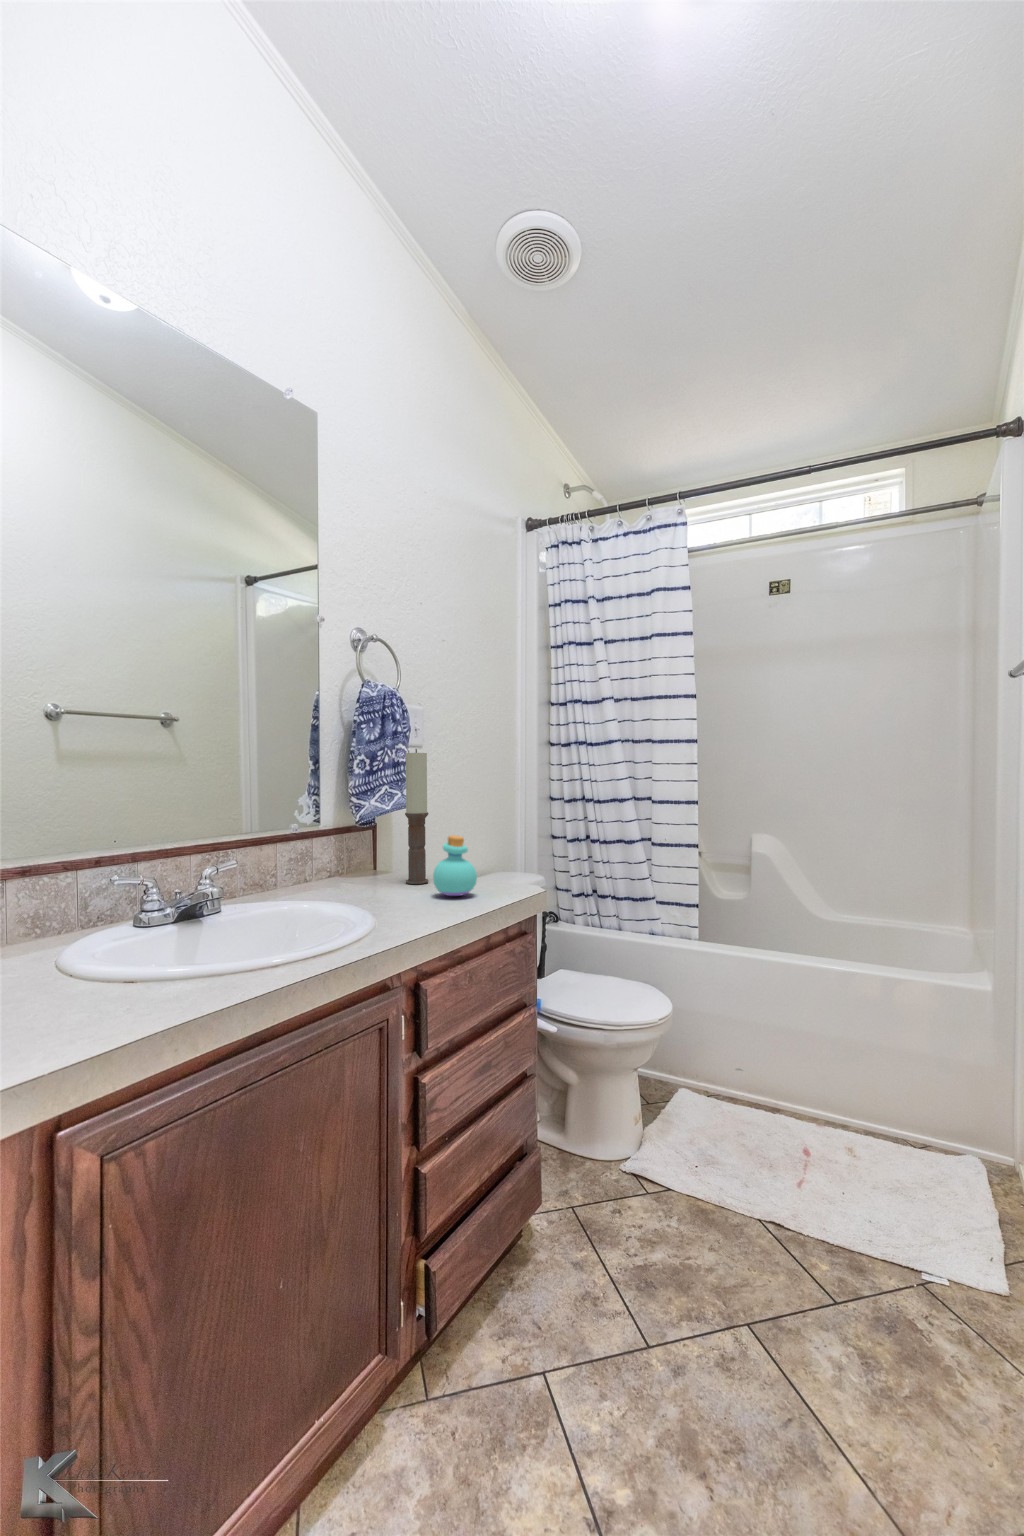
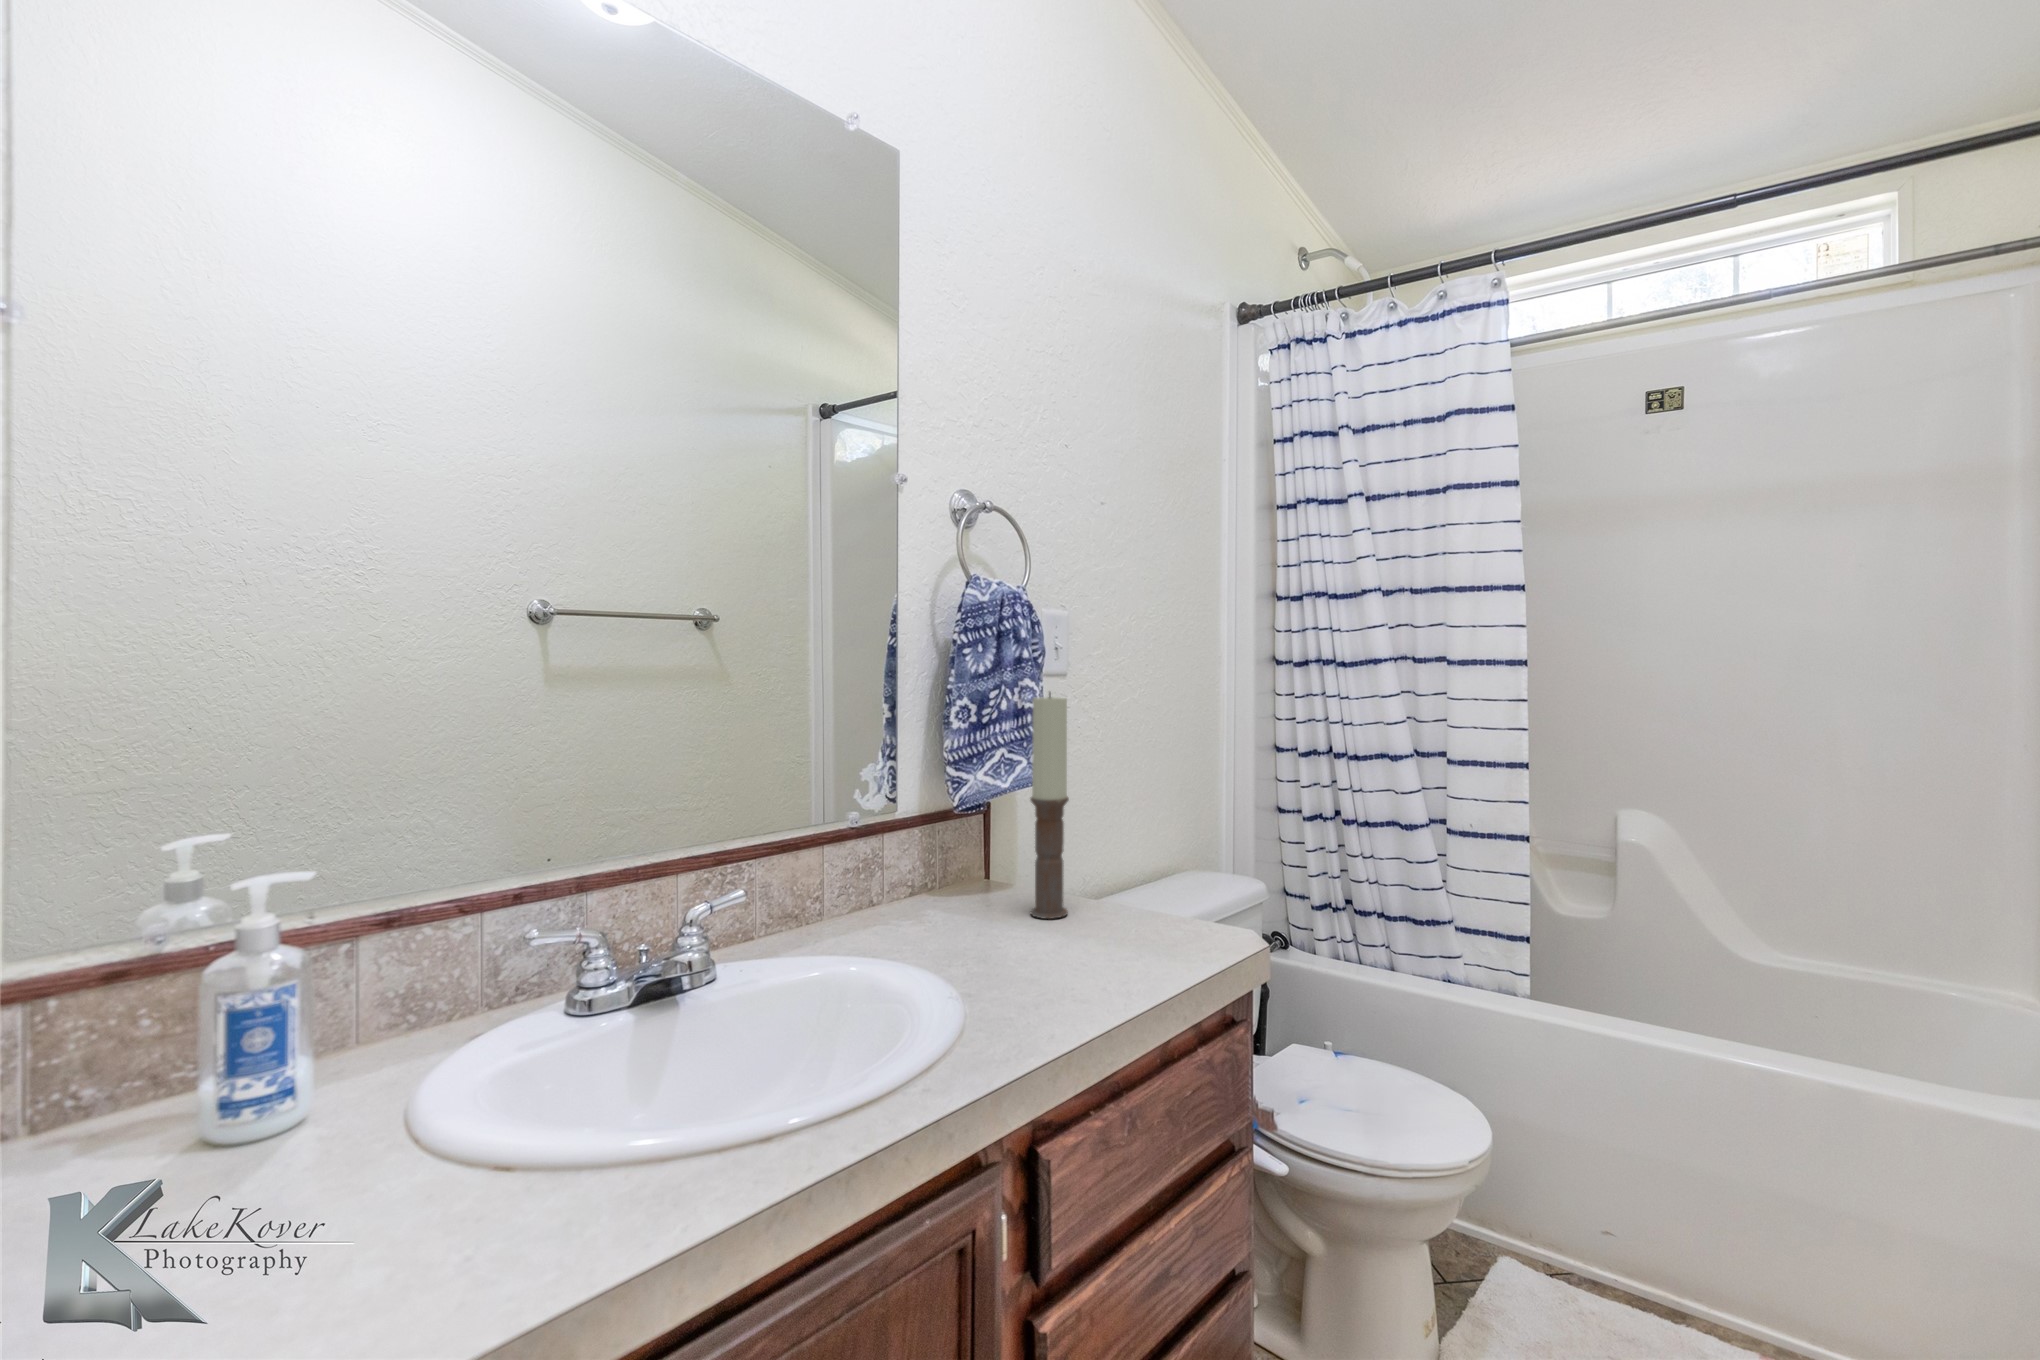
perfume bottle: present [433,835,477,896] -> none [1071,848,1146,957]

